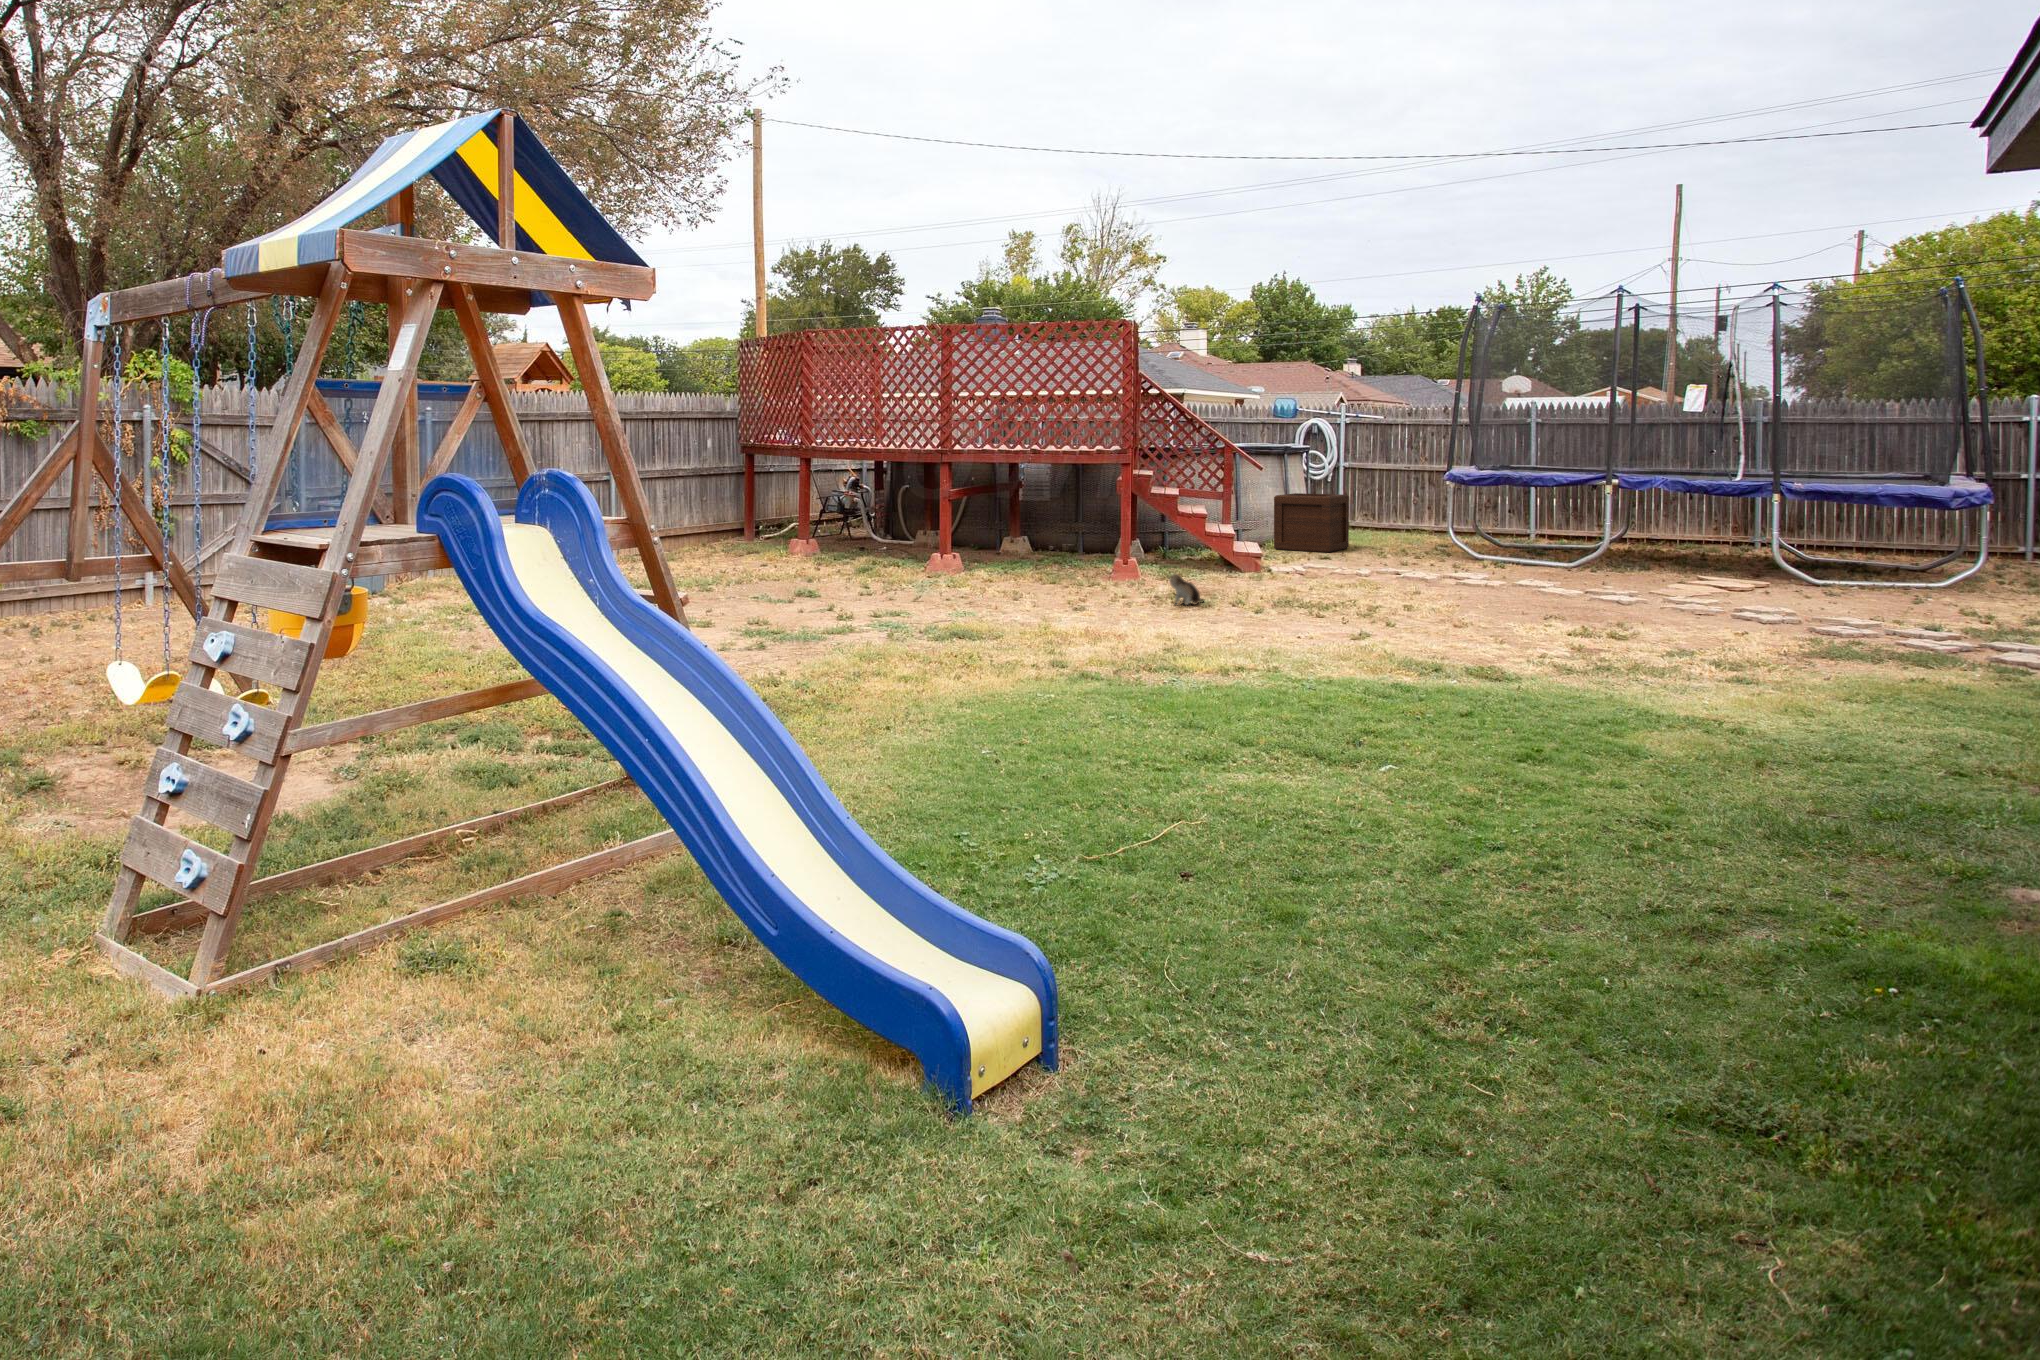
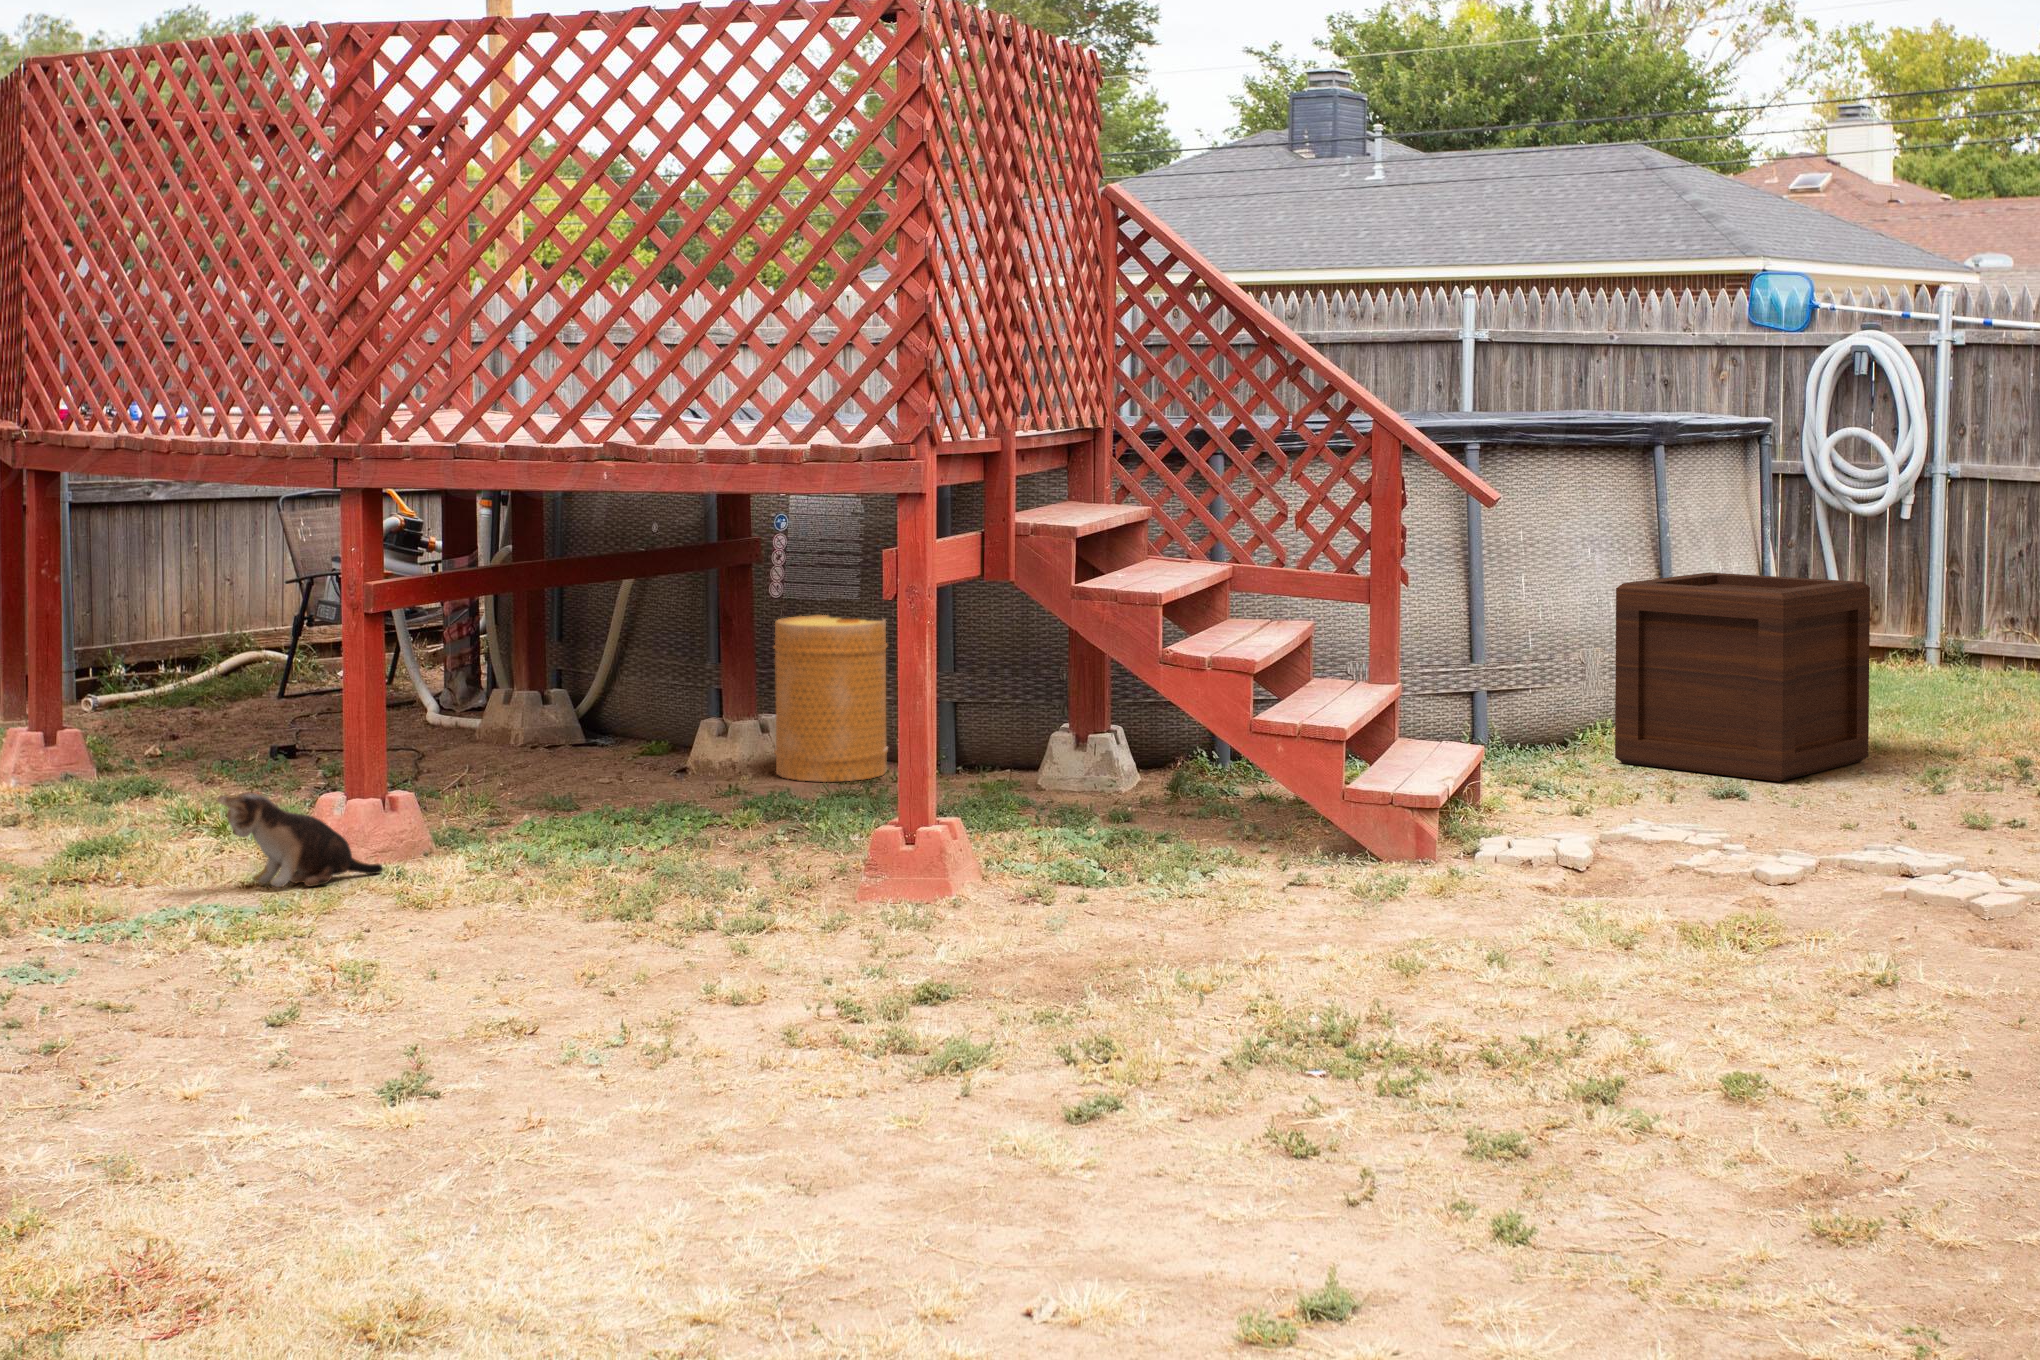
basket: none [1026,507,1061,555] -> present [774,615,888,782]
plush toy: present [1169,574,1204,605] -> present [216,793,383,887]

